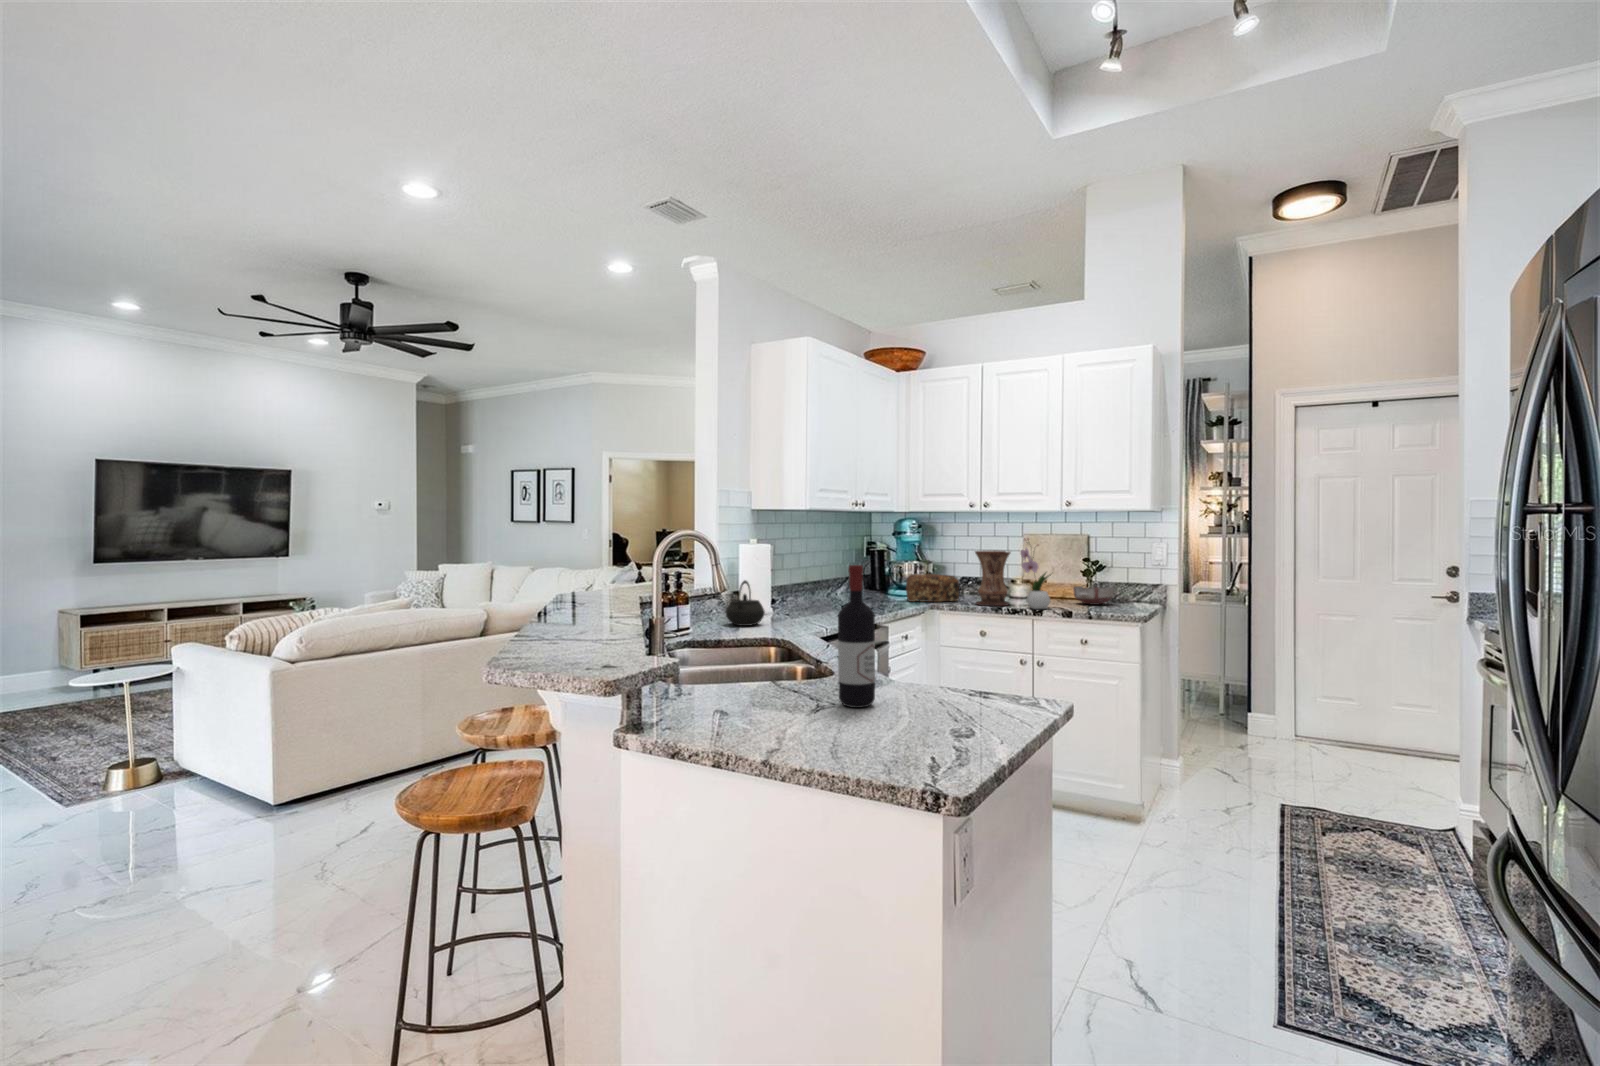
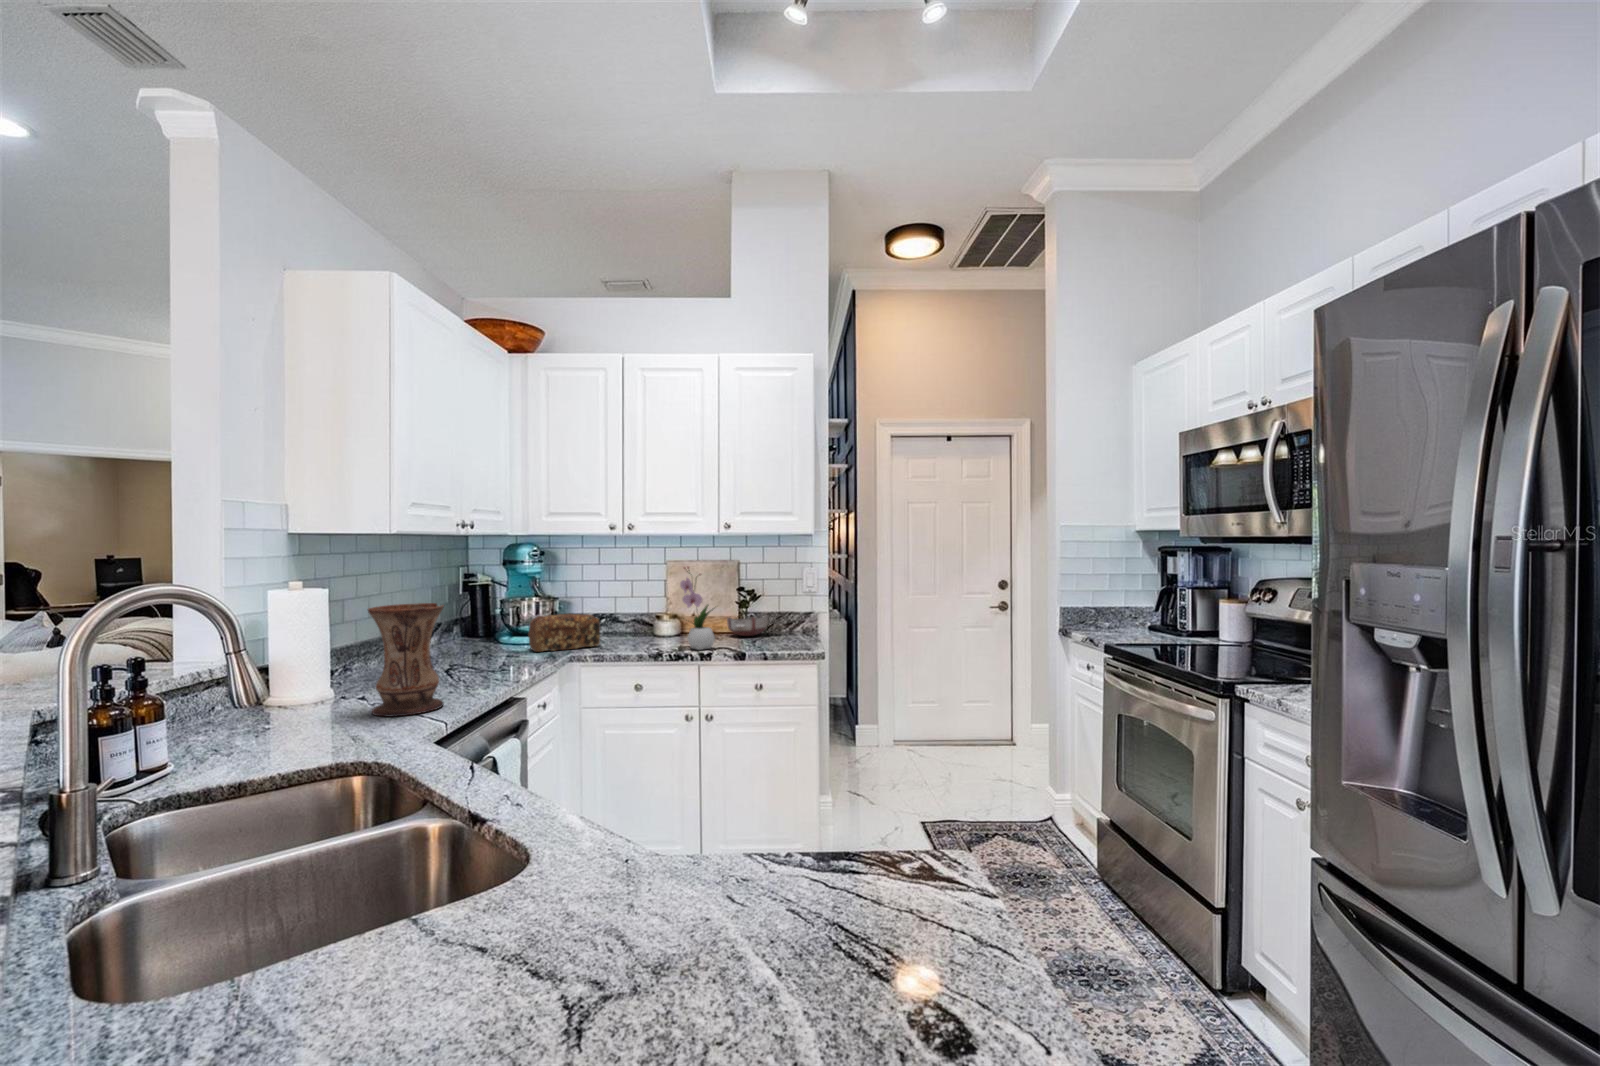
vase: present [975,551,1010,606] -> present [368,603,444,717]
wine bottle: present [838,565,875,708] -> none [616,671,698,987]
kettle: present [726,580,765,626] -> none [243,660,327,741]

